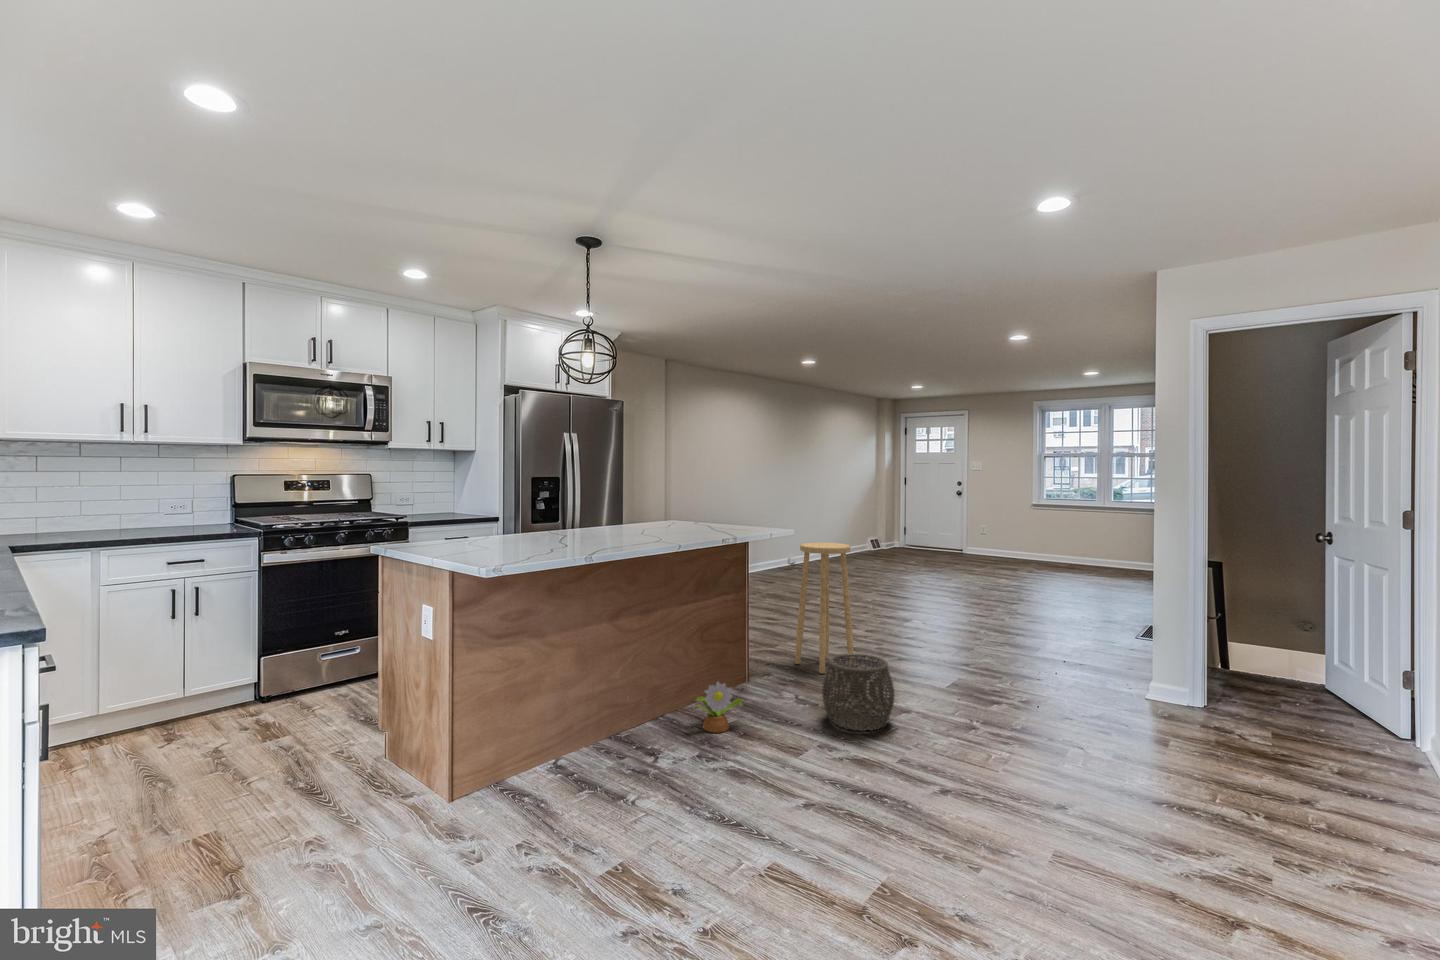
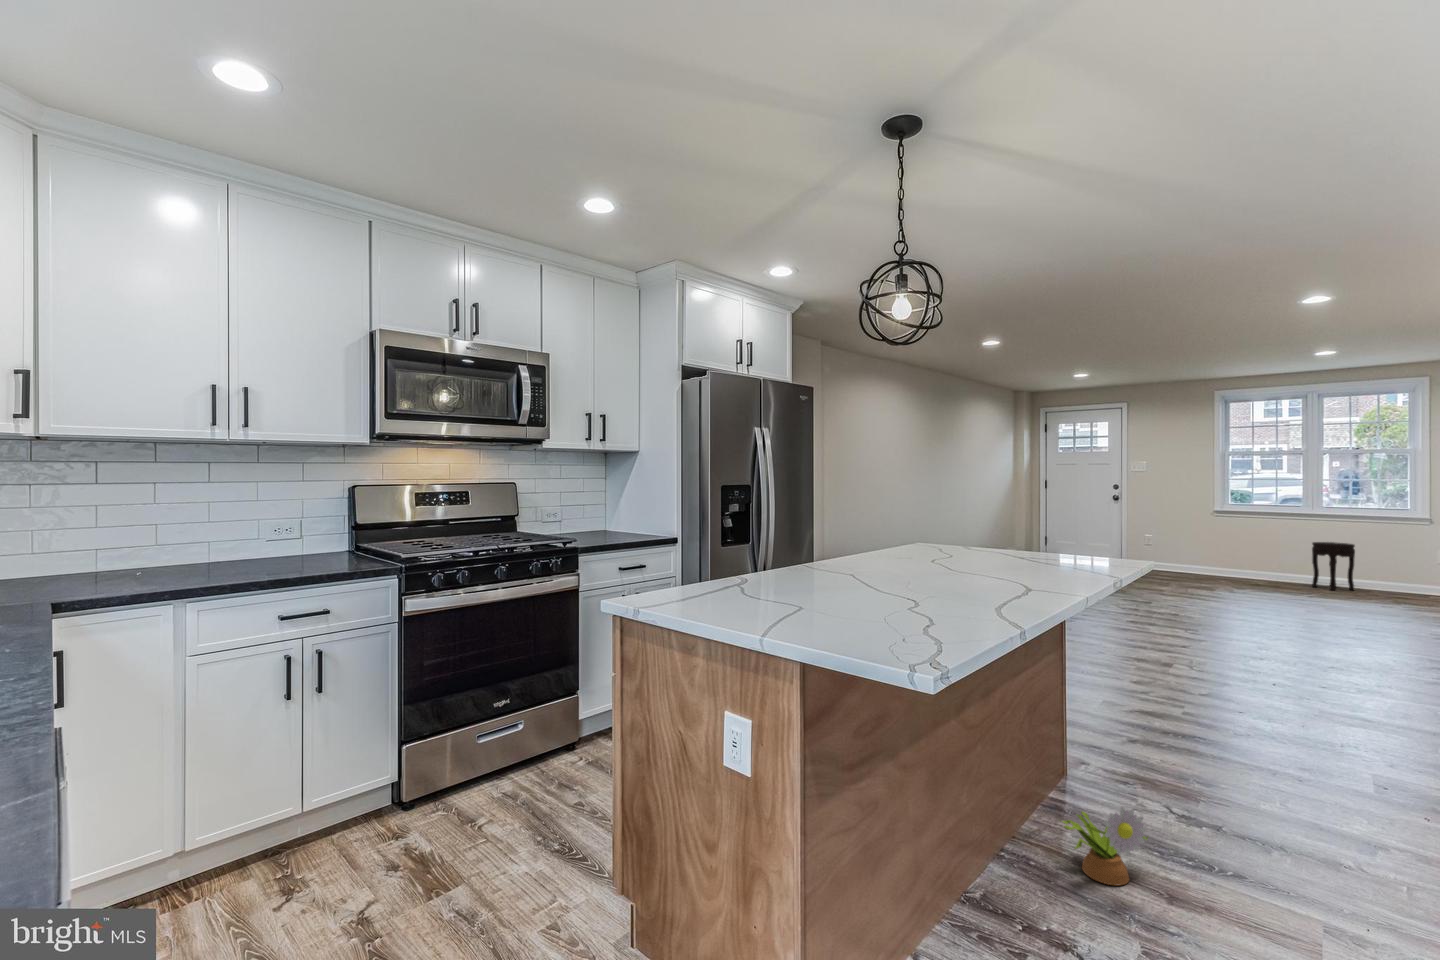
side table: none [1097,528,1128,568] -> present [1312,542,1355,590]
stool: present [795,543,853,673] -> none [1101,575,1193,763]
woven basket: present [822,654,895,731] -> none [1252,754,1399,890]

